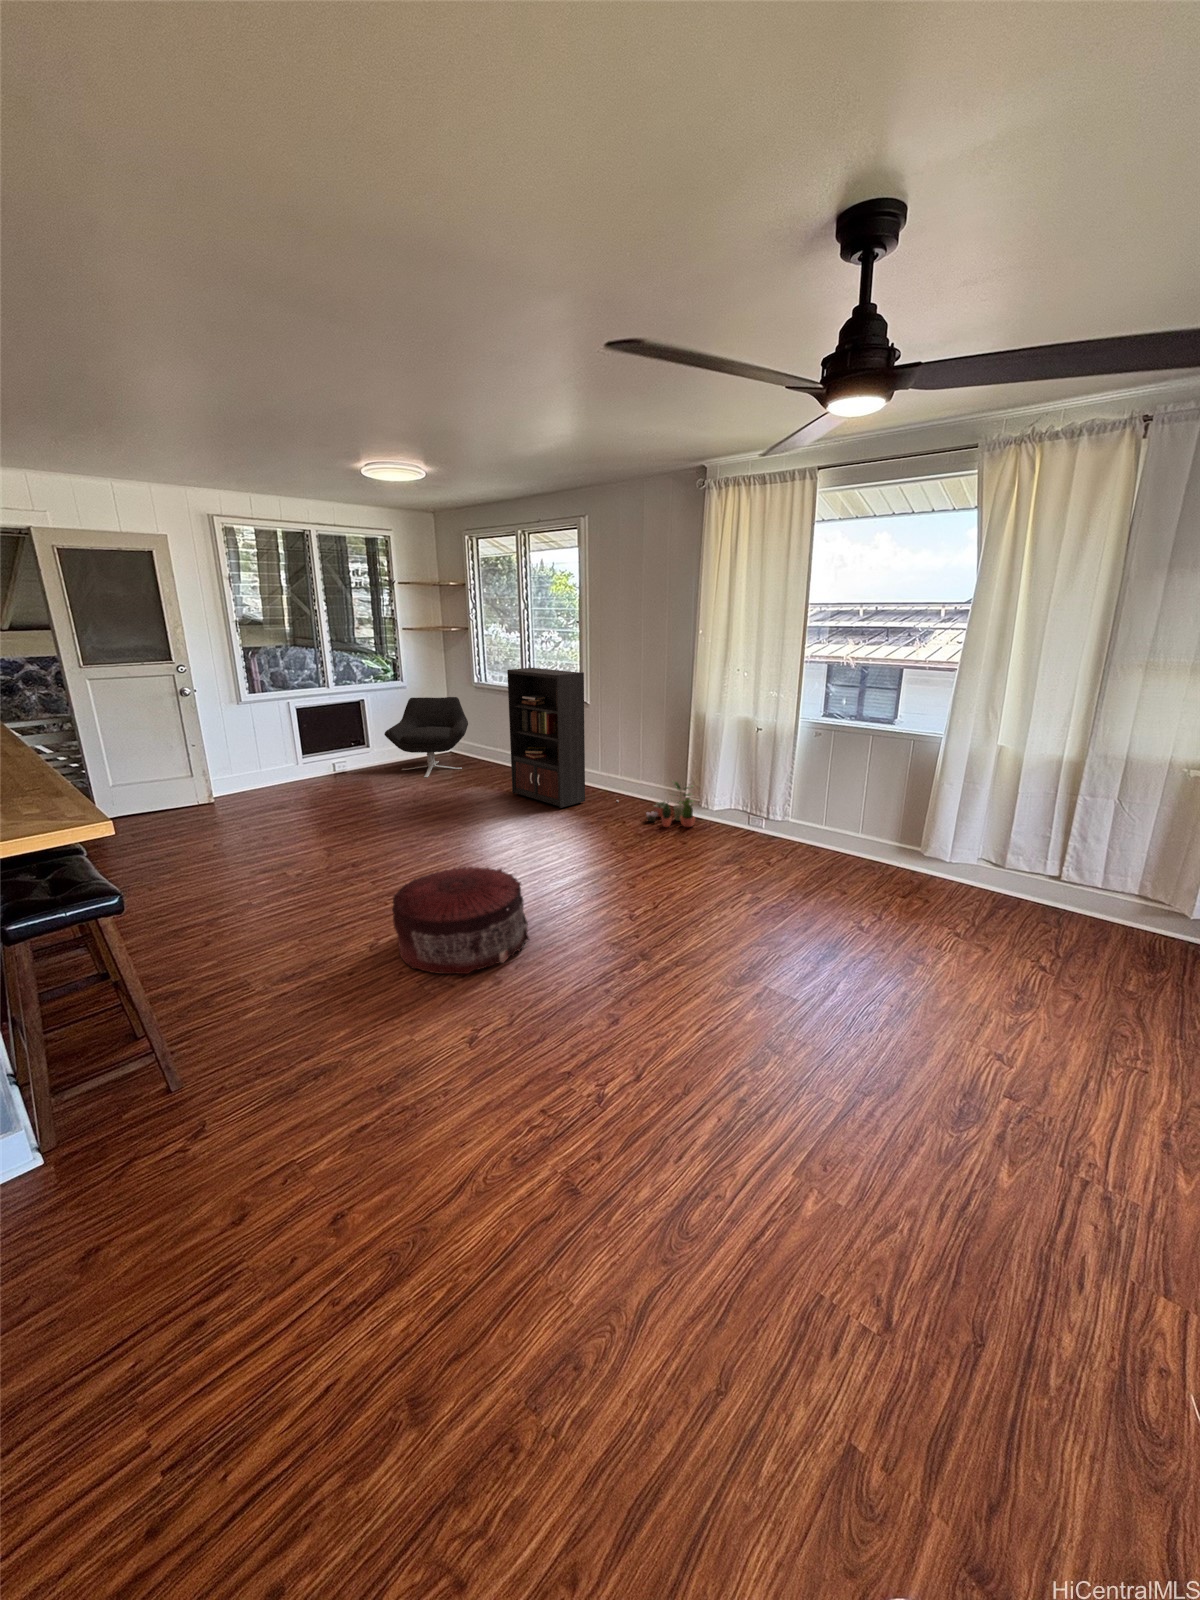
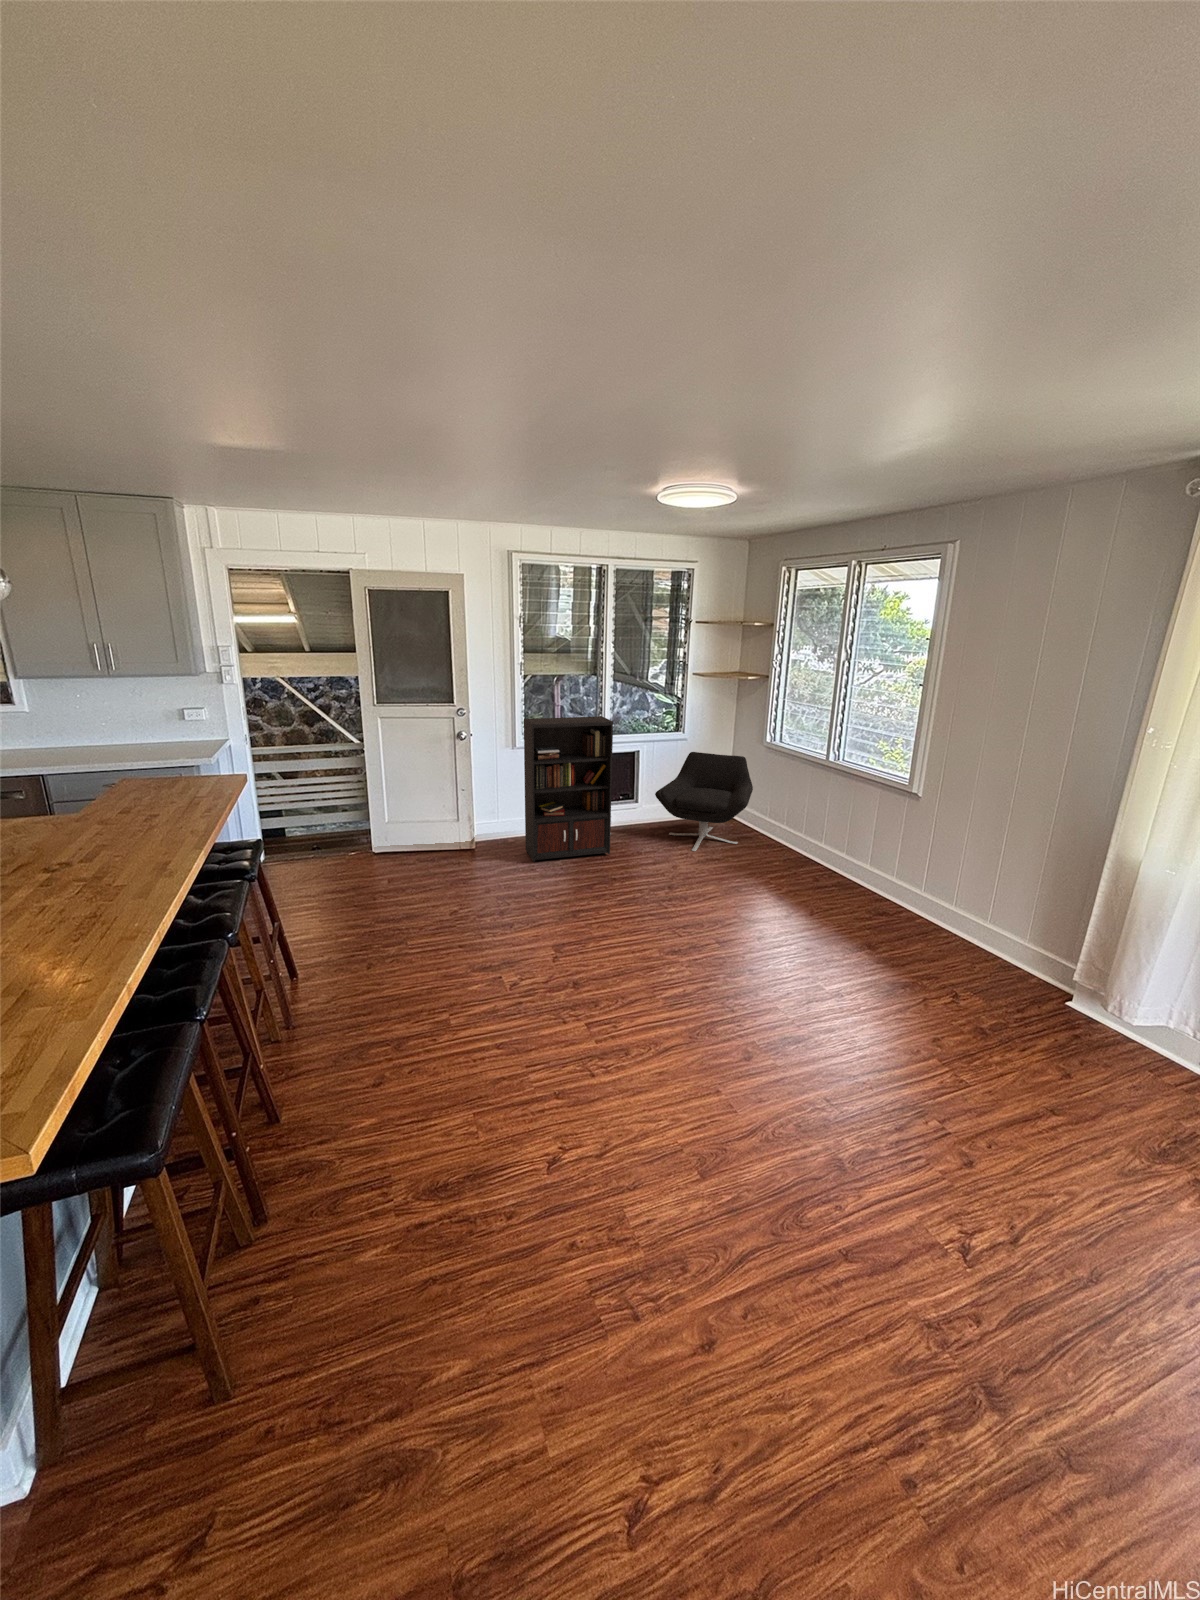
bookcase: present [507,667,619,808] -> present [524,716,613,862]
potted plant: present [646,782,695,827] -> none [998,948,1097,1035]
pouf: present [392,867,529,974] -> none [586,1087,795,1336]

